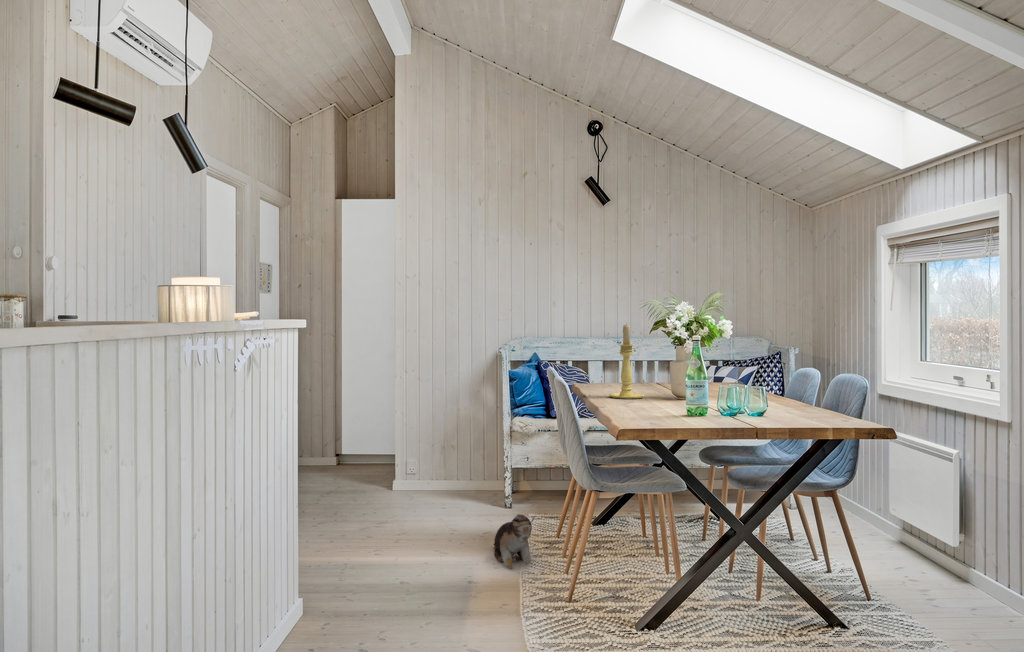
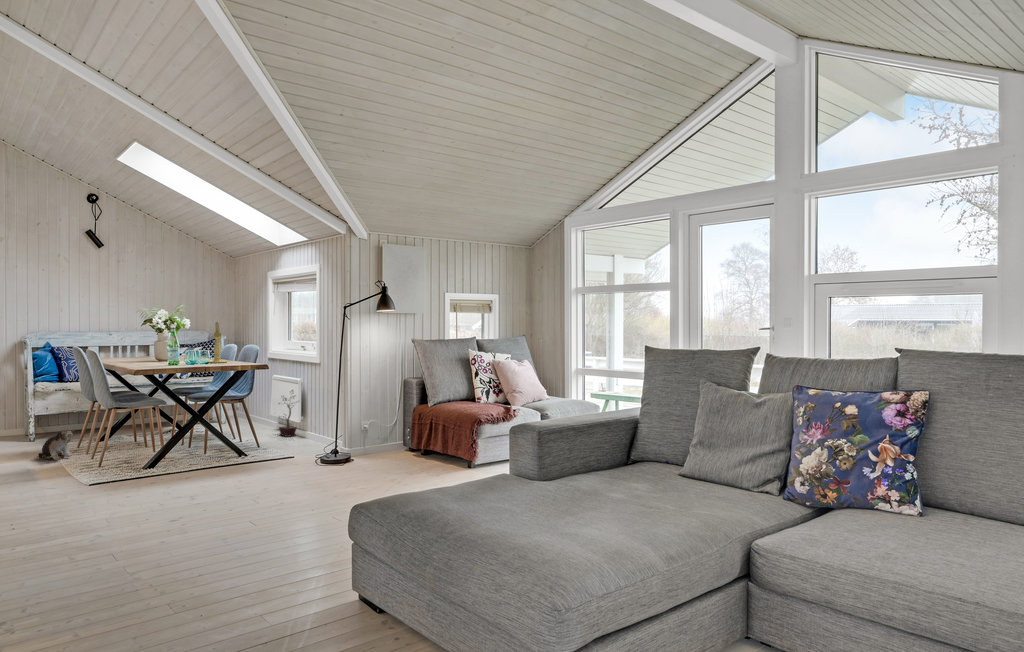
candle holder: present [609,325,644,399] -> present [207,321,228,363]
potted plant: none [907,473,974,578] -> present [279,390,296,437]

